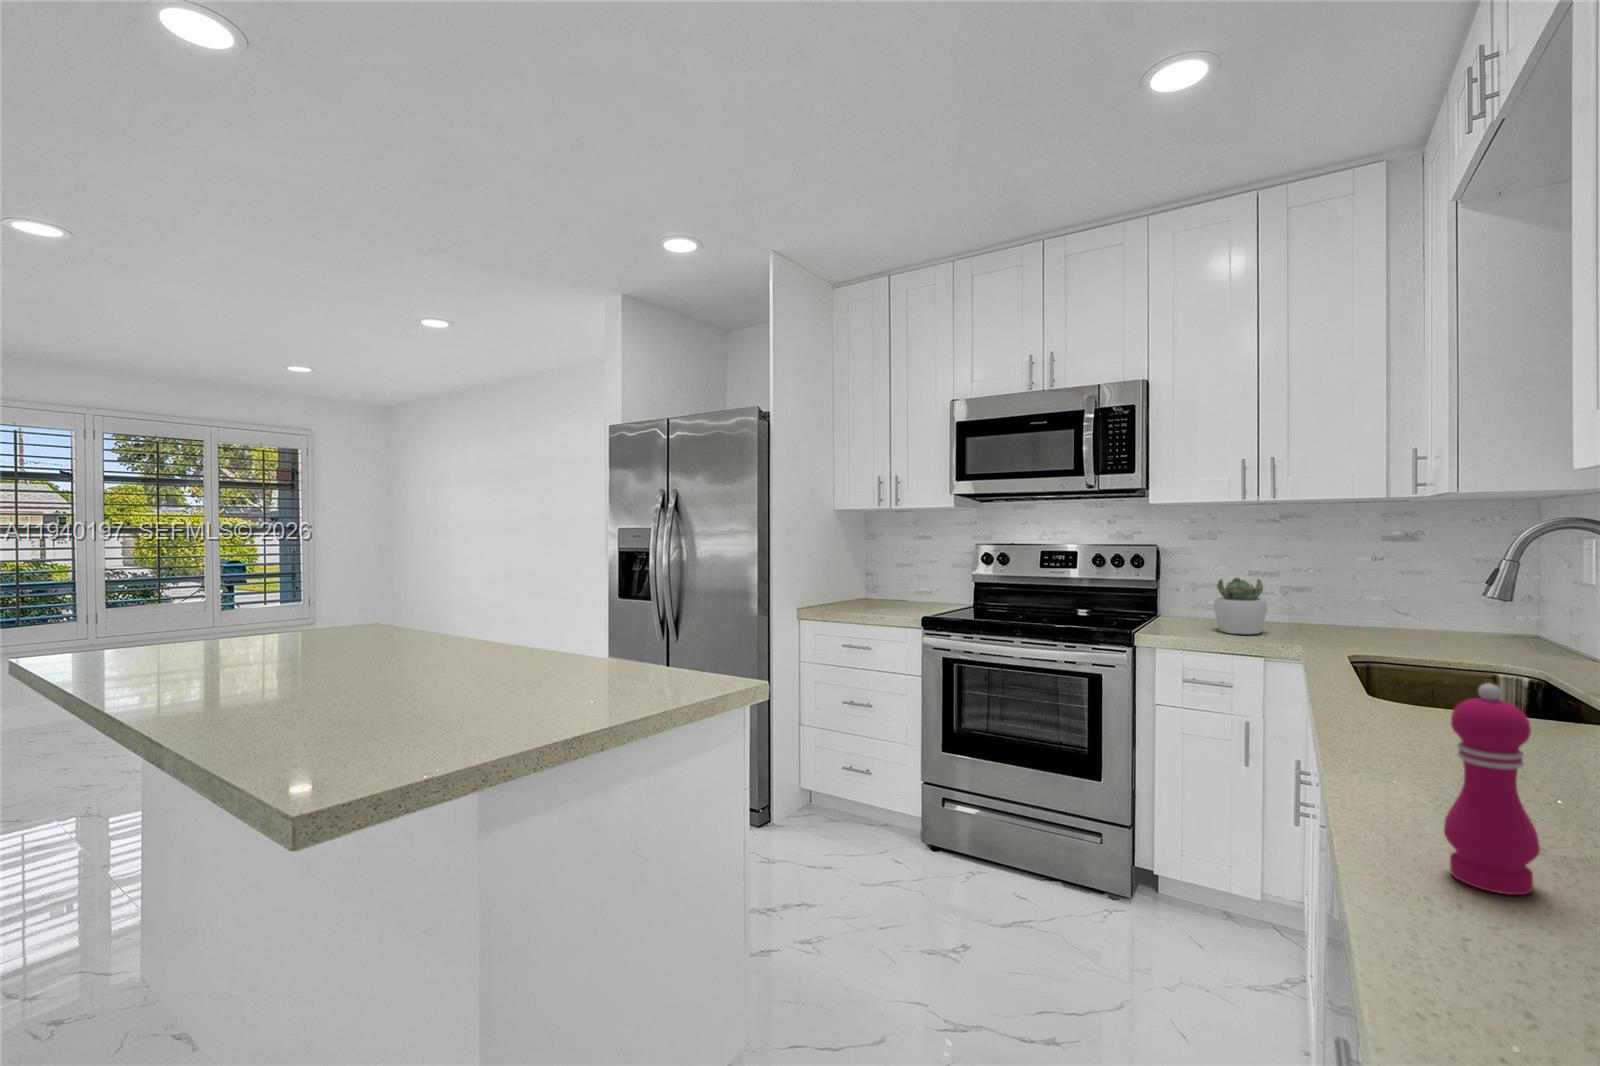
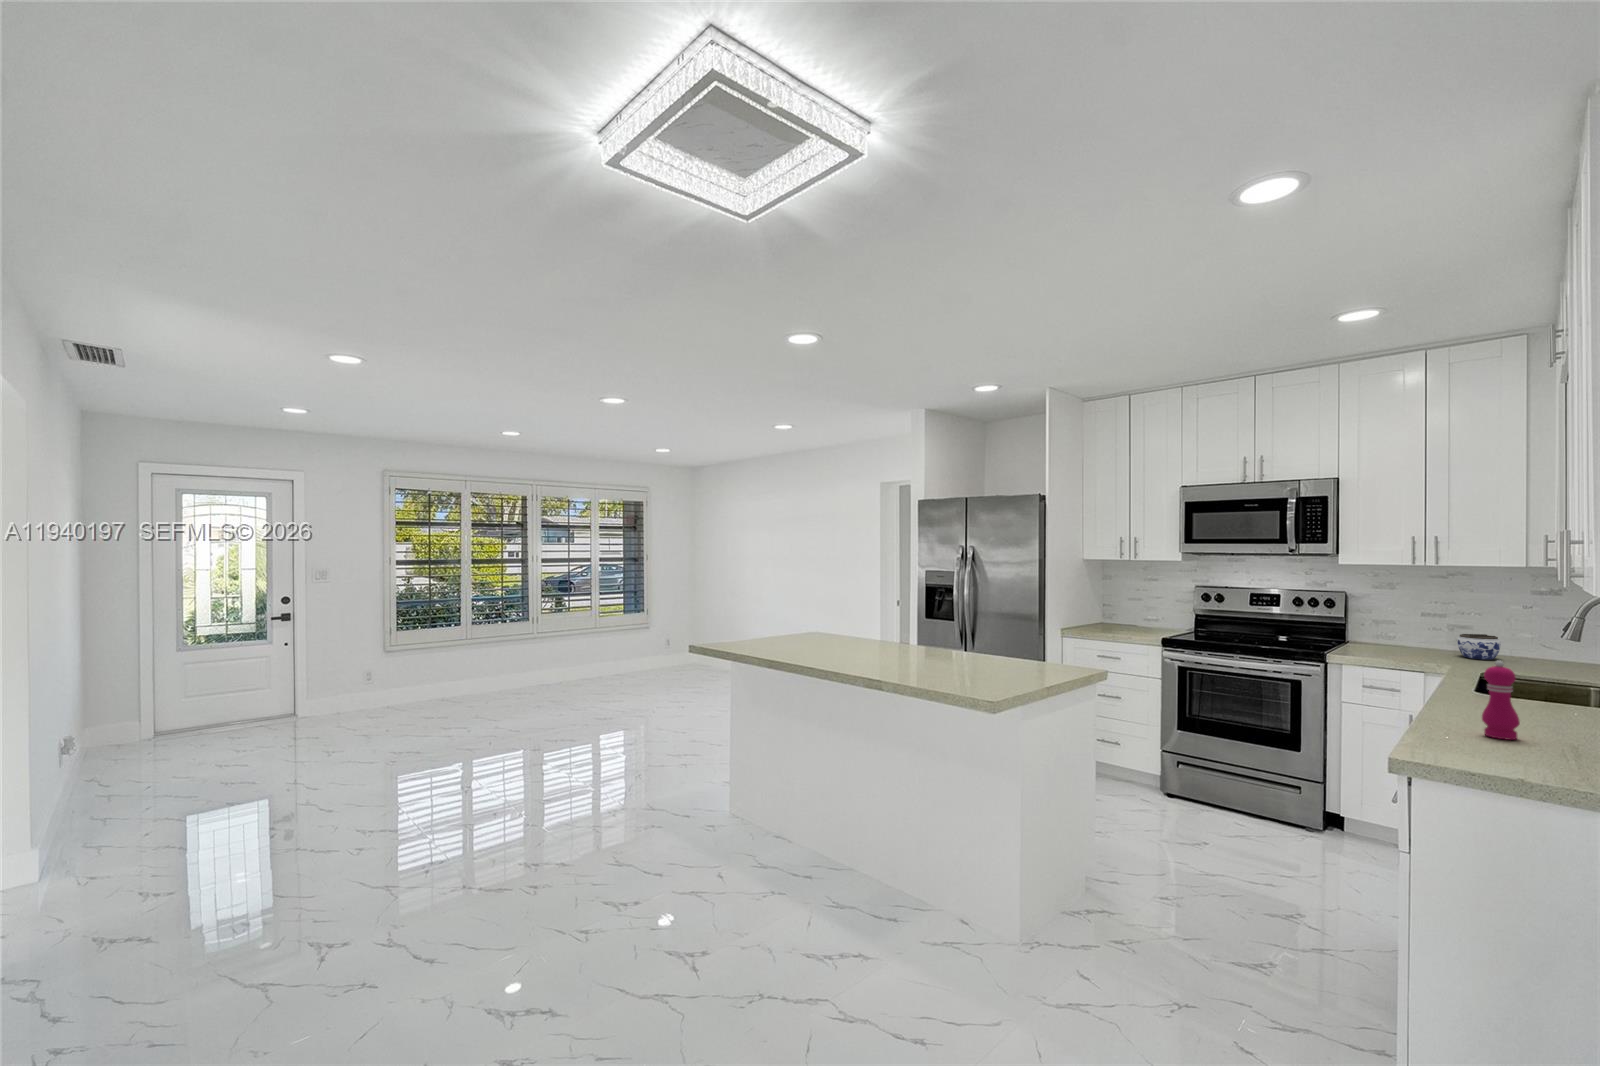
succulent plant: present [1214,578,1267,634] -> none [1389,617,1431,657]
jar: none [1299,598,1354,634] -> present [1457,634,1500,660]

